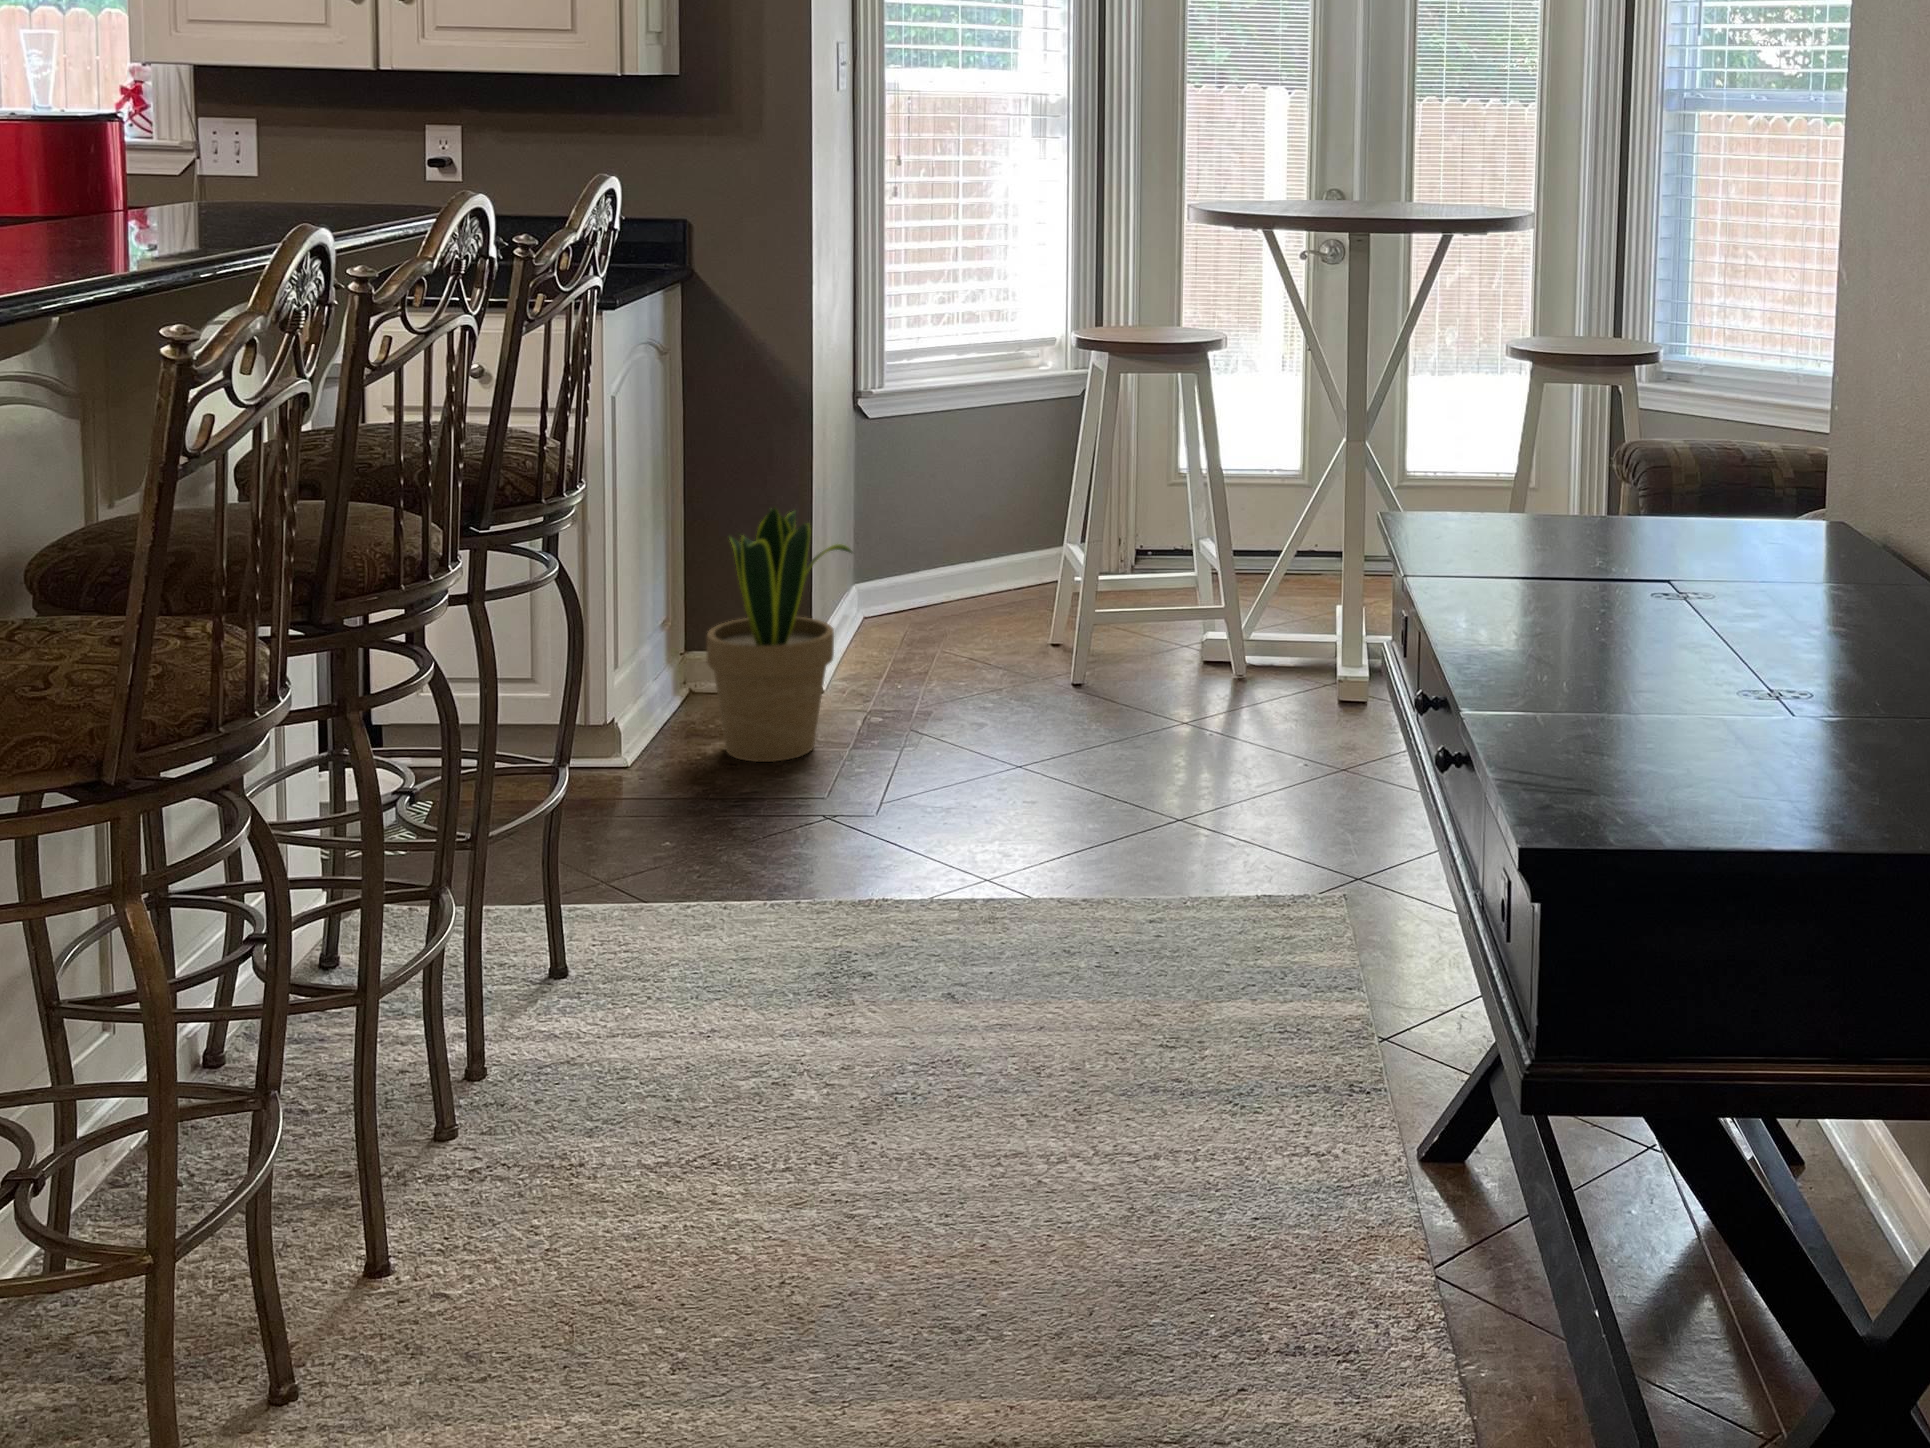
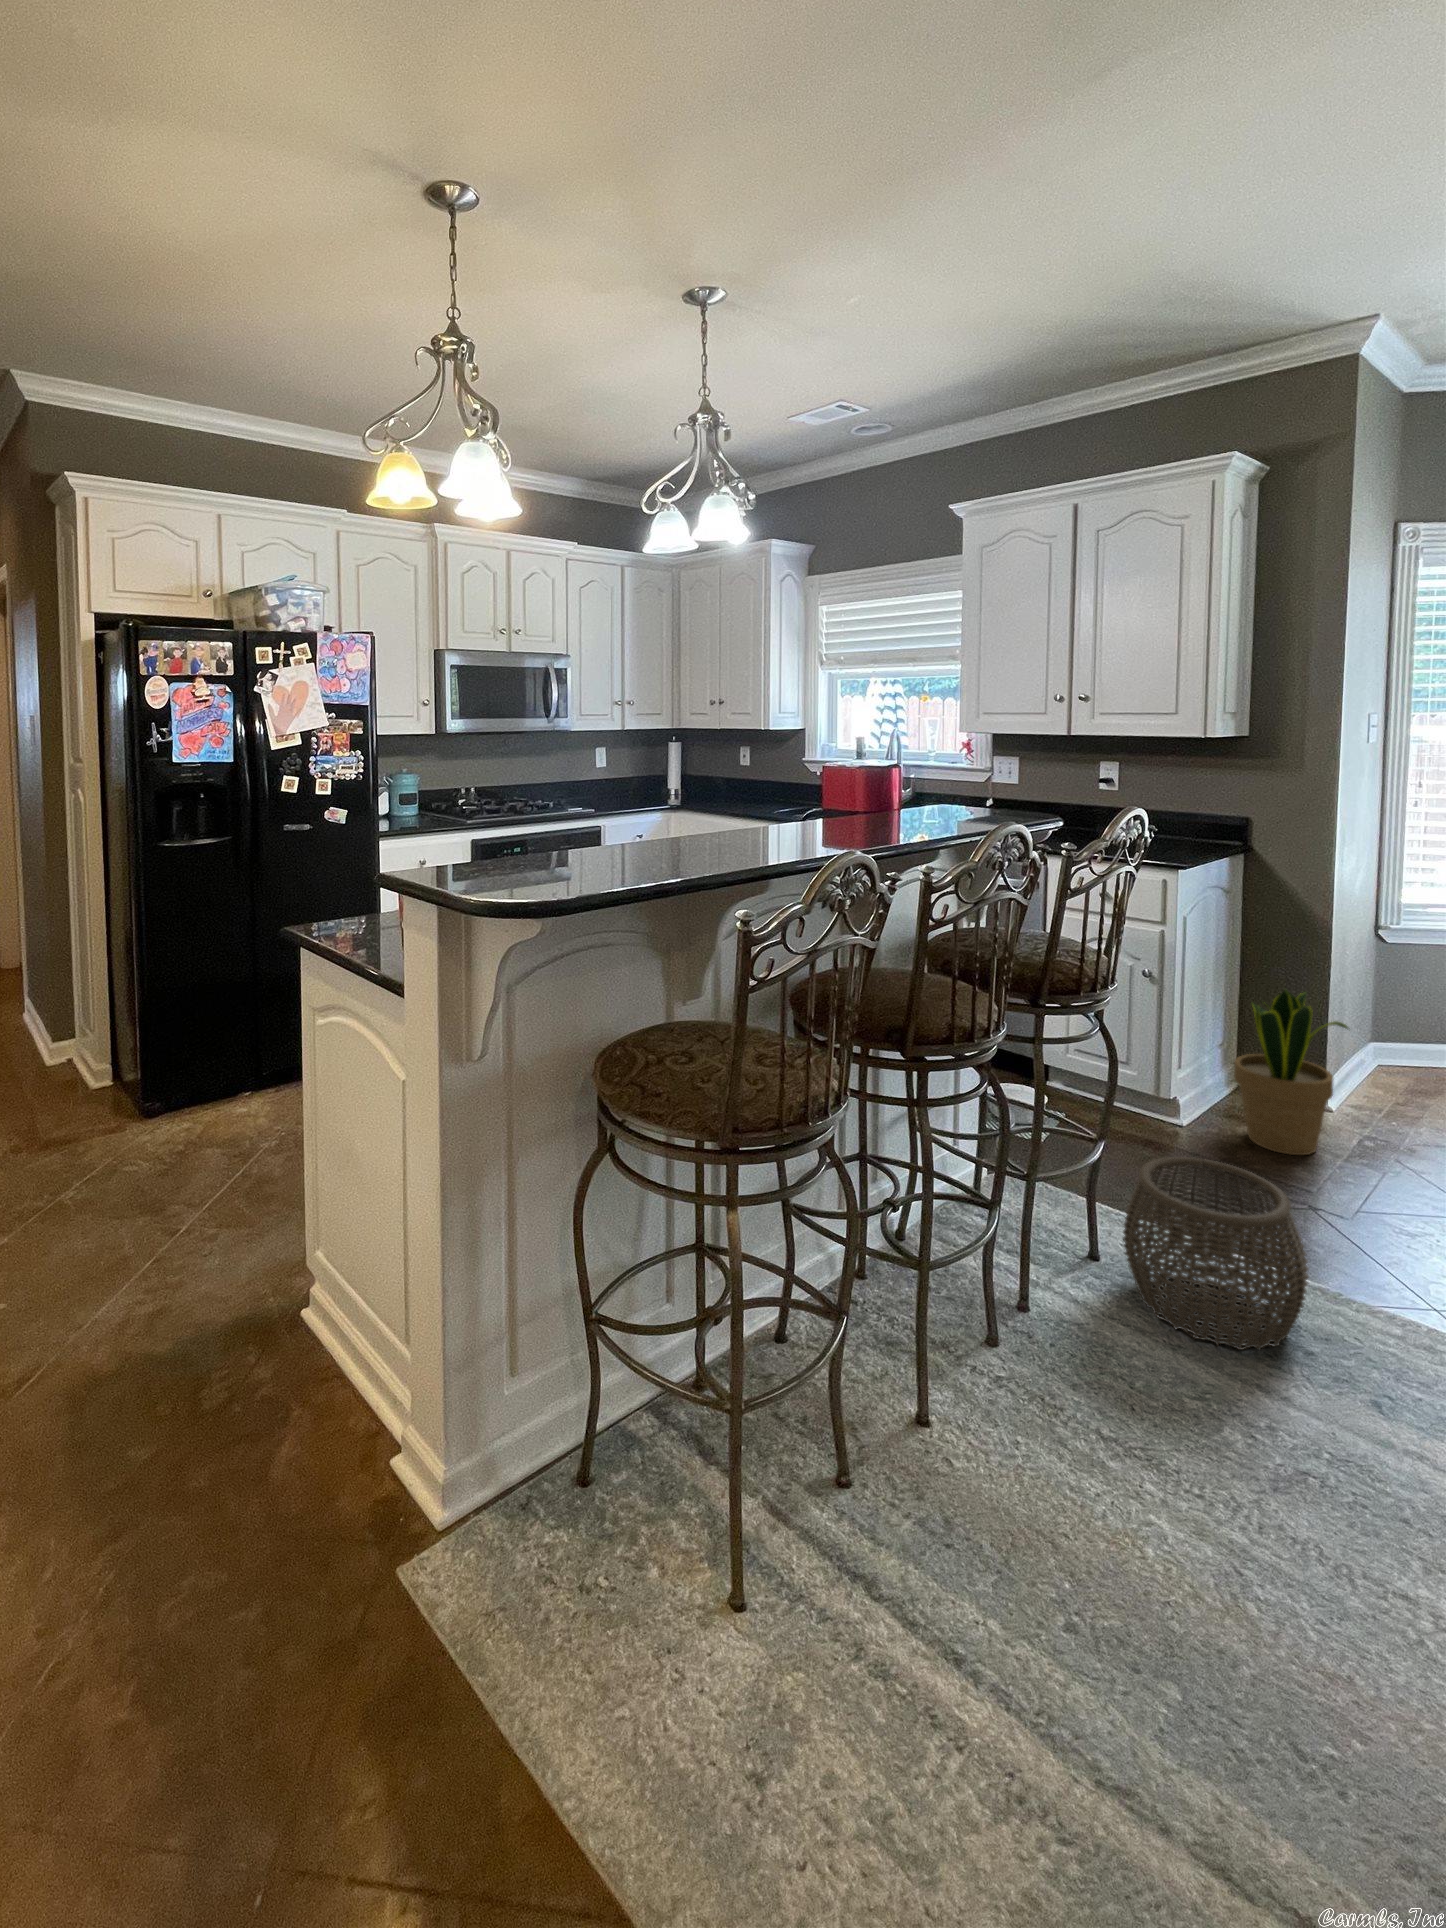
woven basket: none [618,748,862,1010] -> present [1123,1157,1309,1350]

